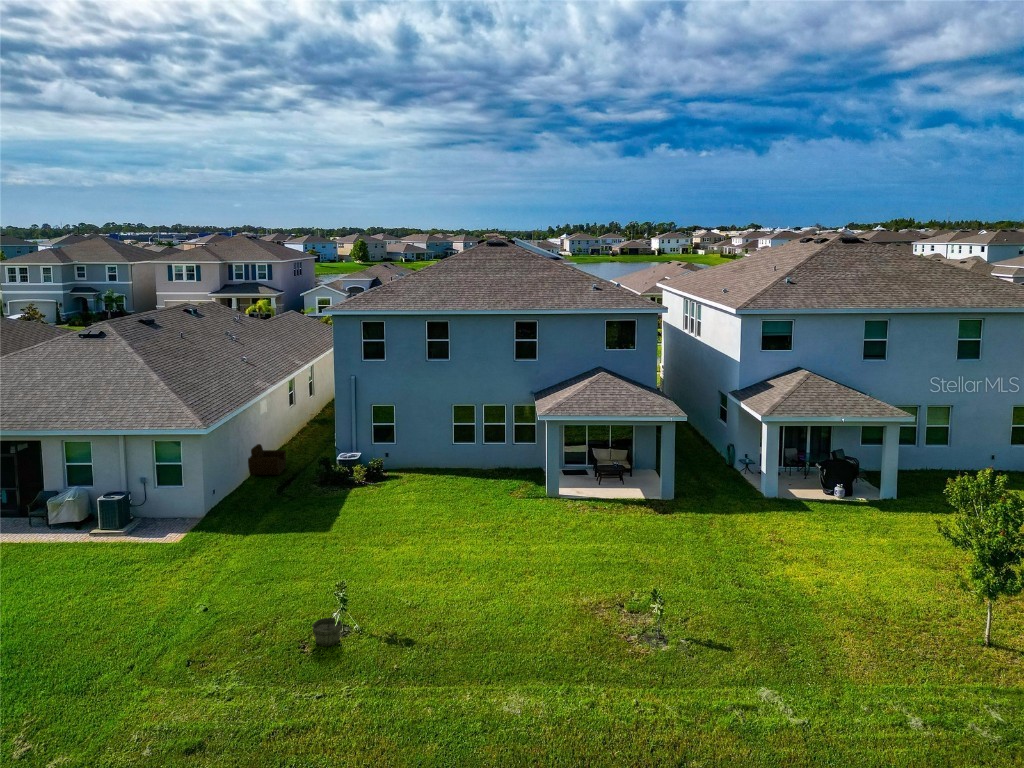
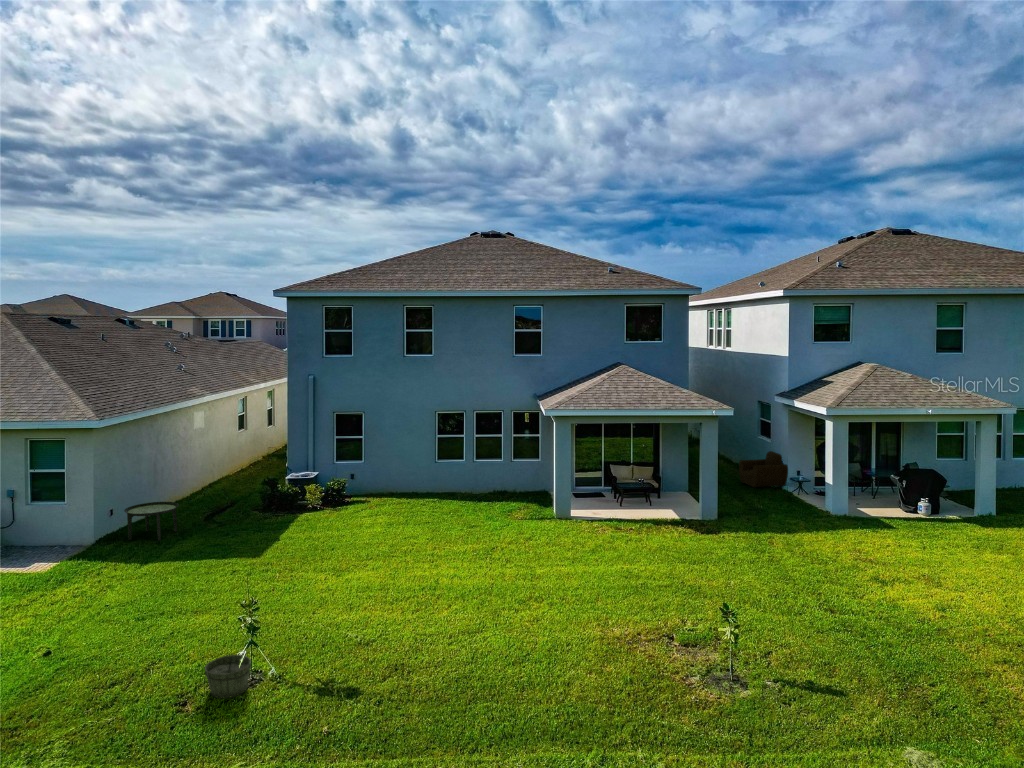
armchair: present [248,444,286,476] -> present [739,451,788,488]
round table: none [212,482,253,514] -> present [124,502,179,540]

